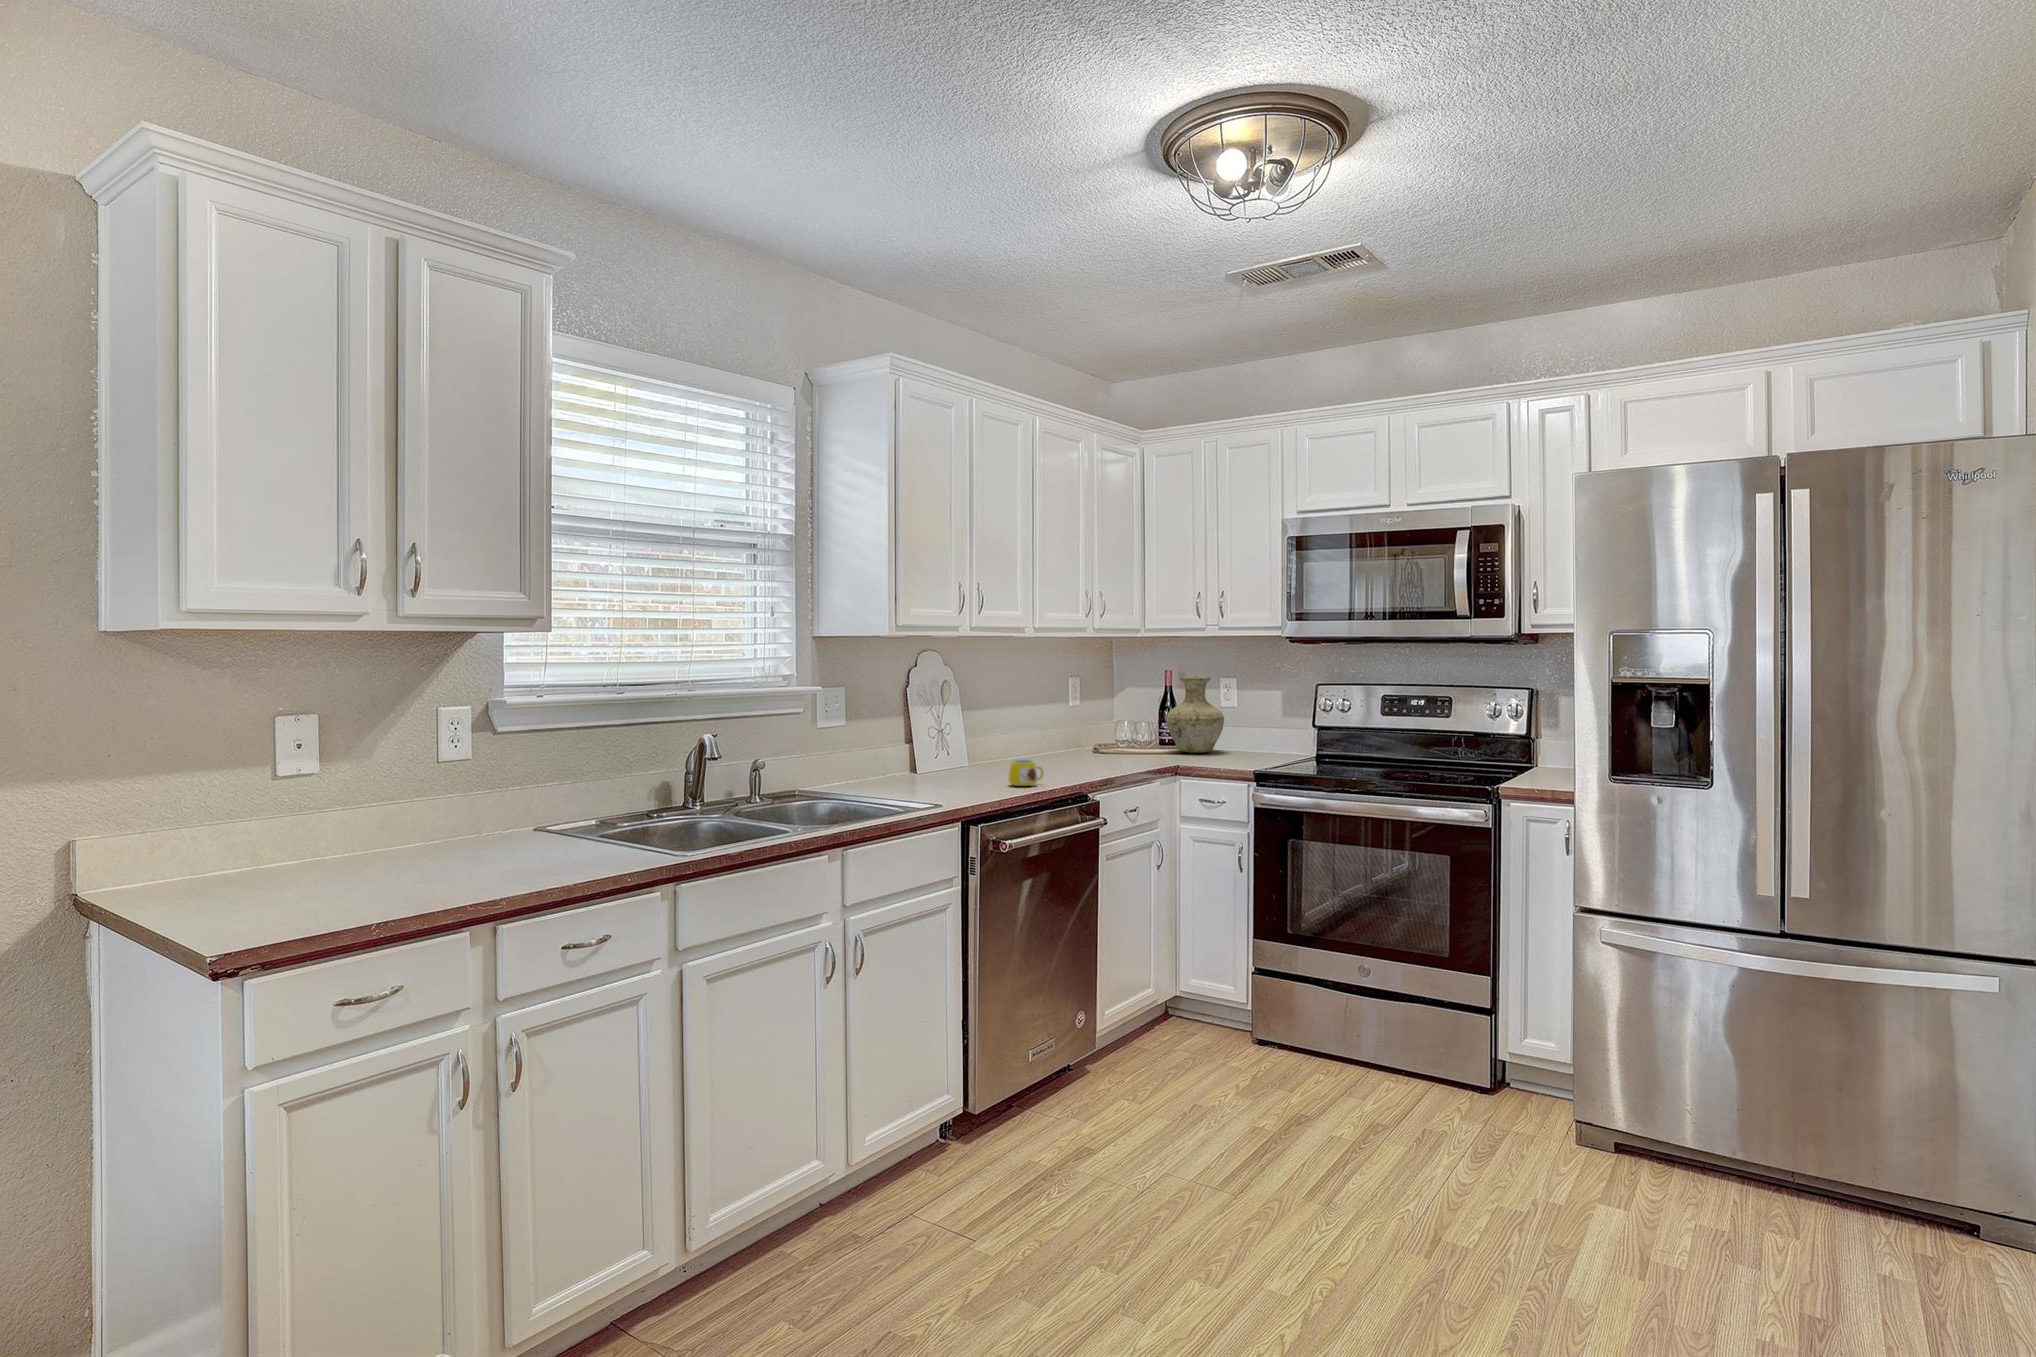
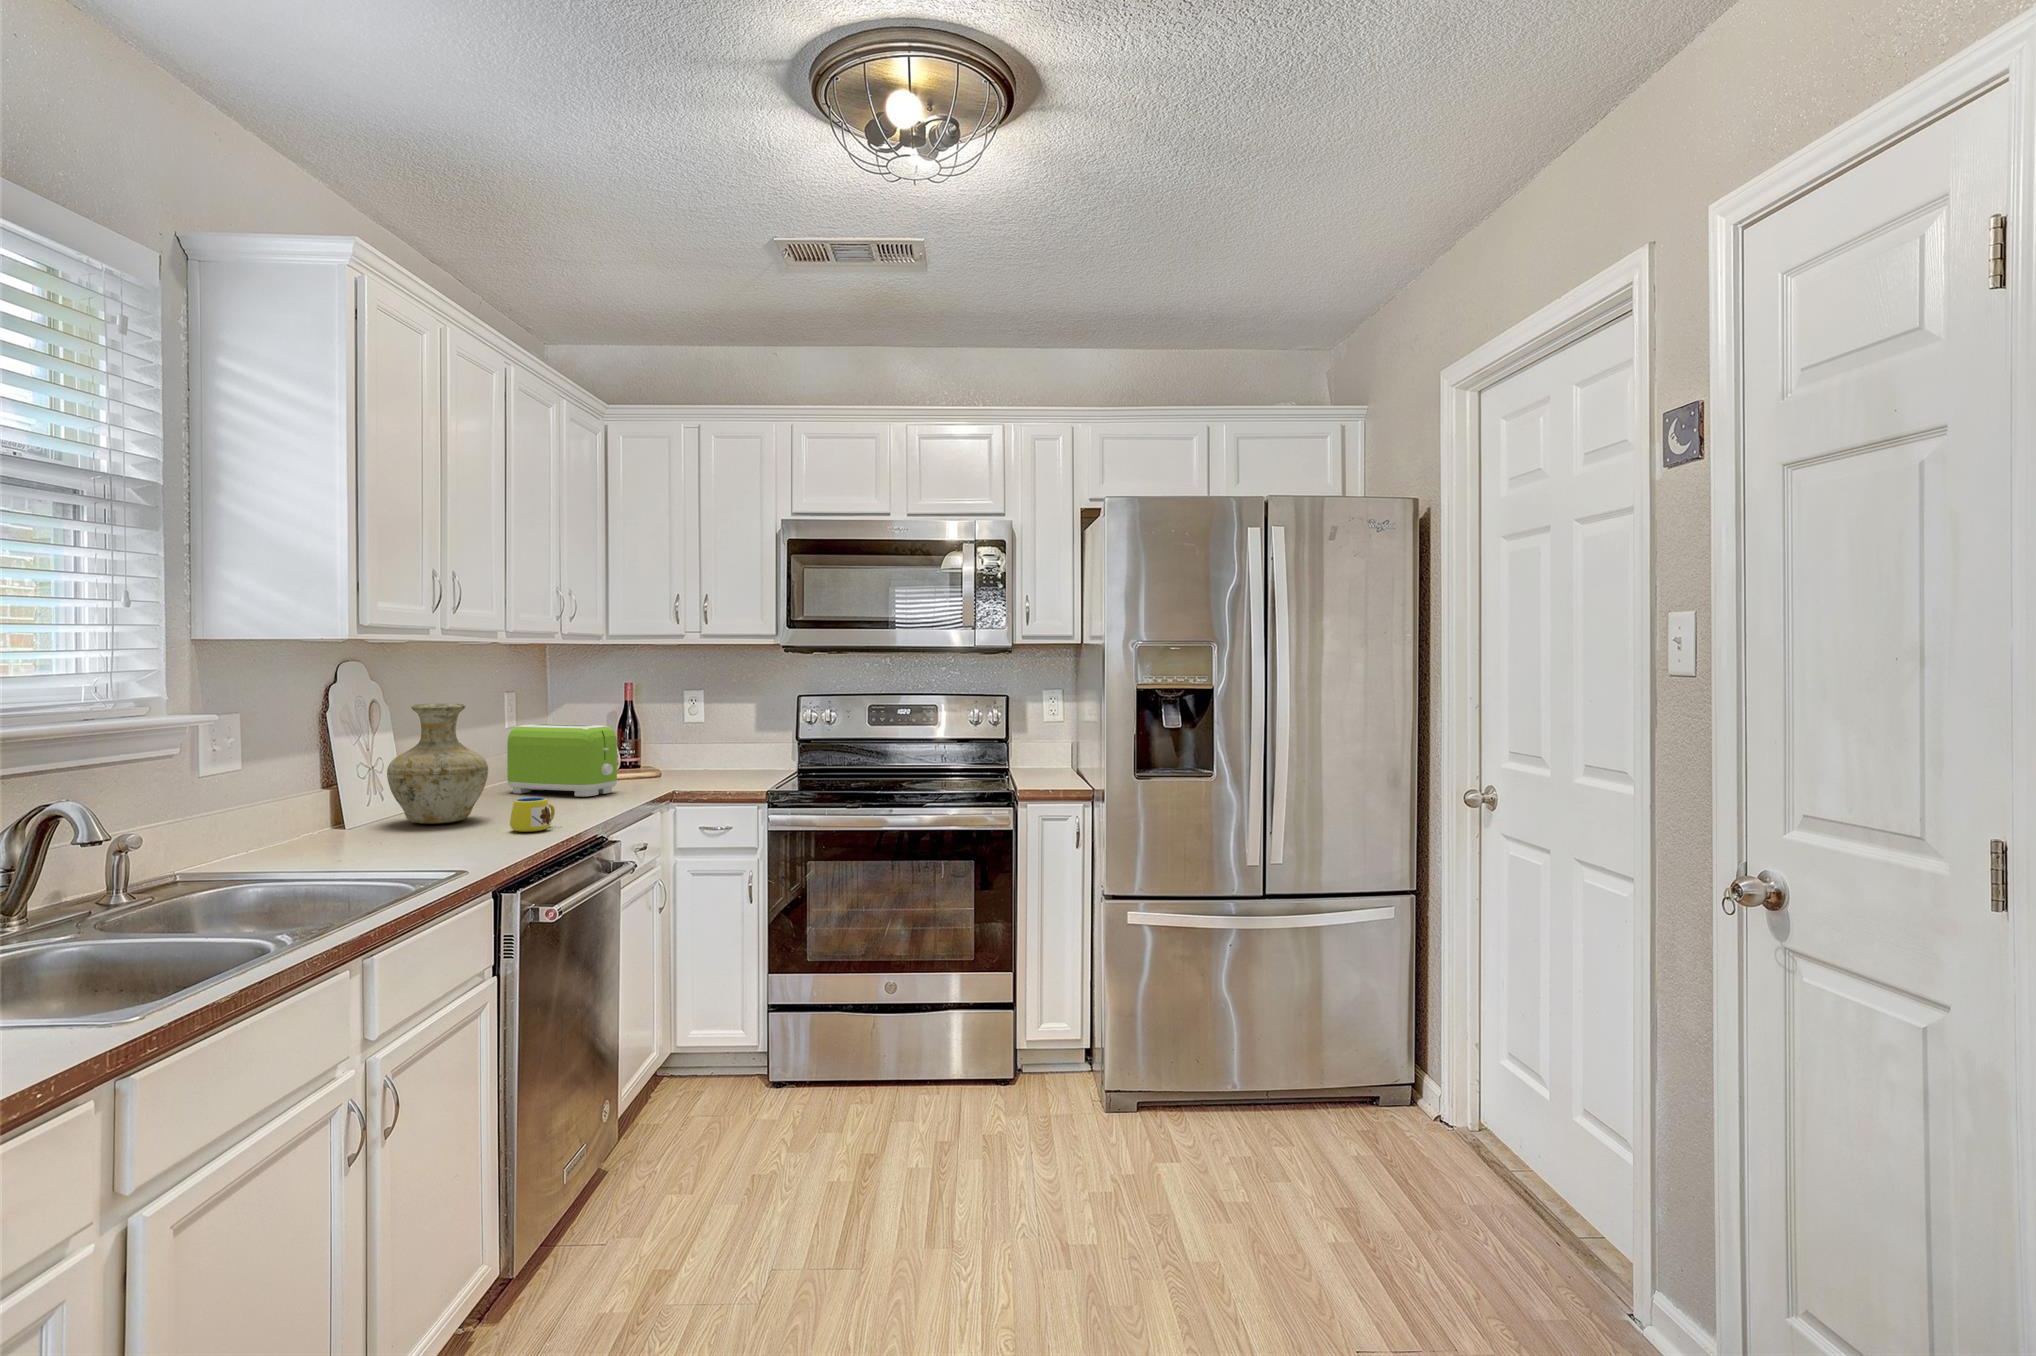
vase: present [1166,676,1224,753] -> present [387,703,488,824]
toaster: none [1049,704,1126,765] -> present [507,724,617,796]

